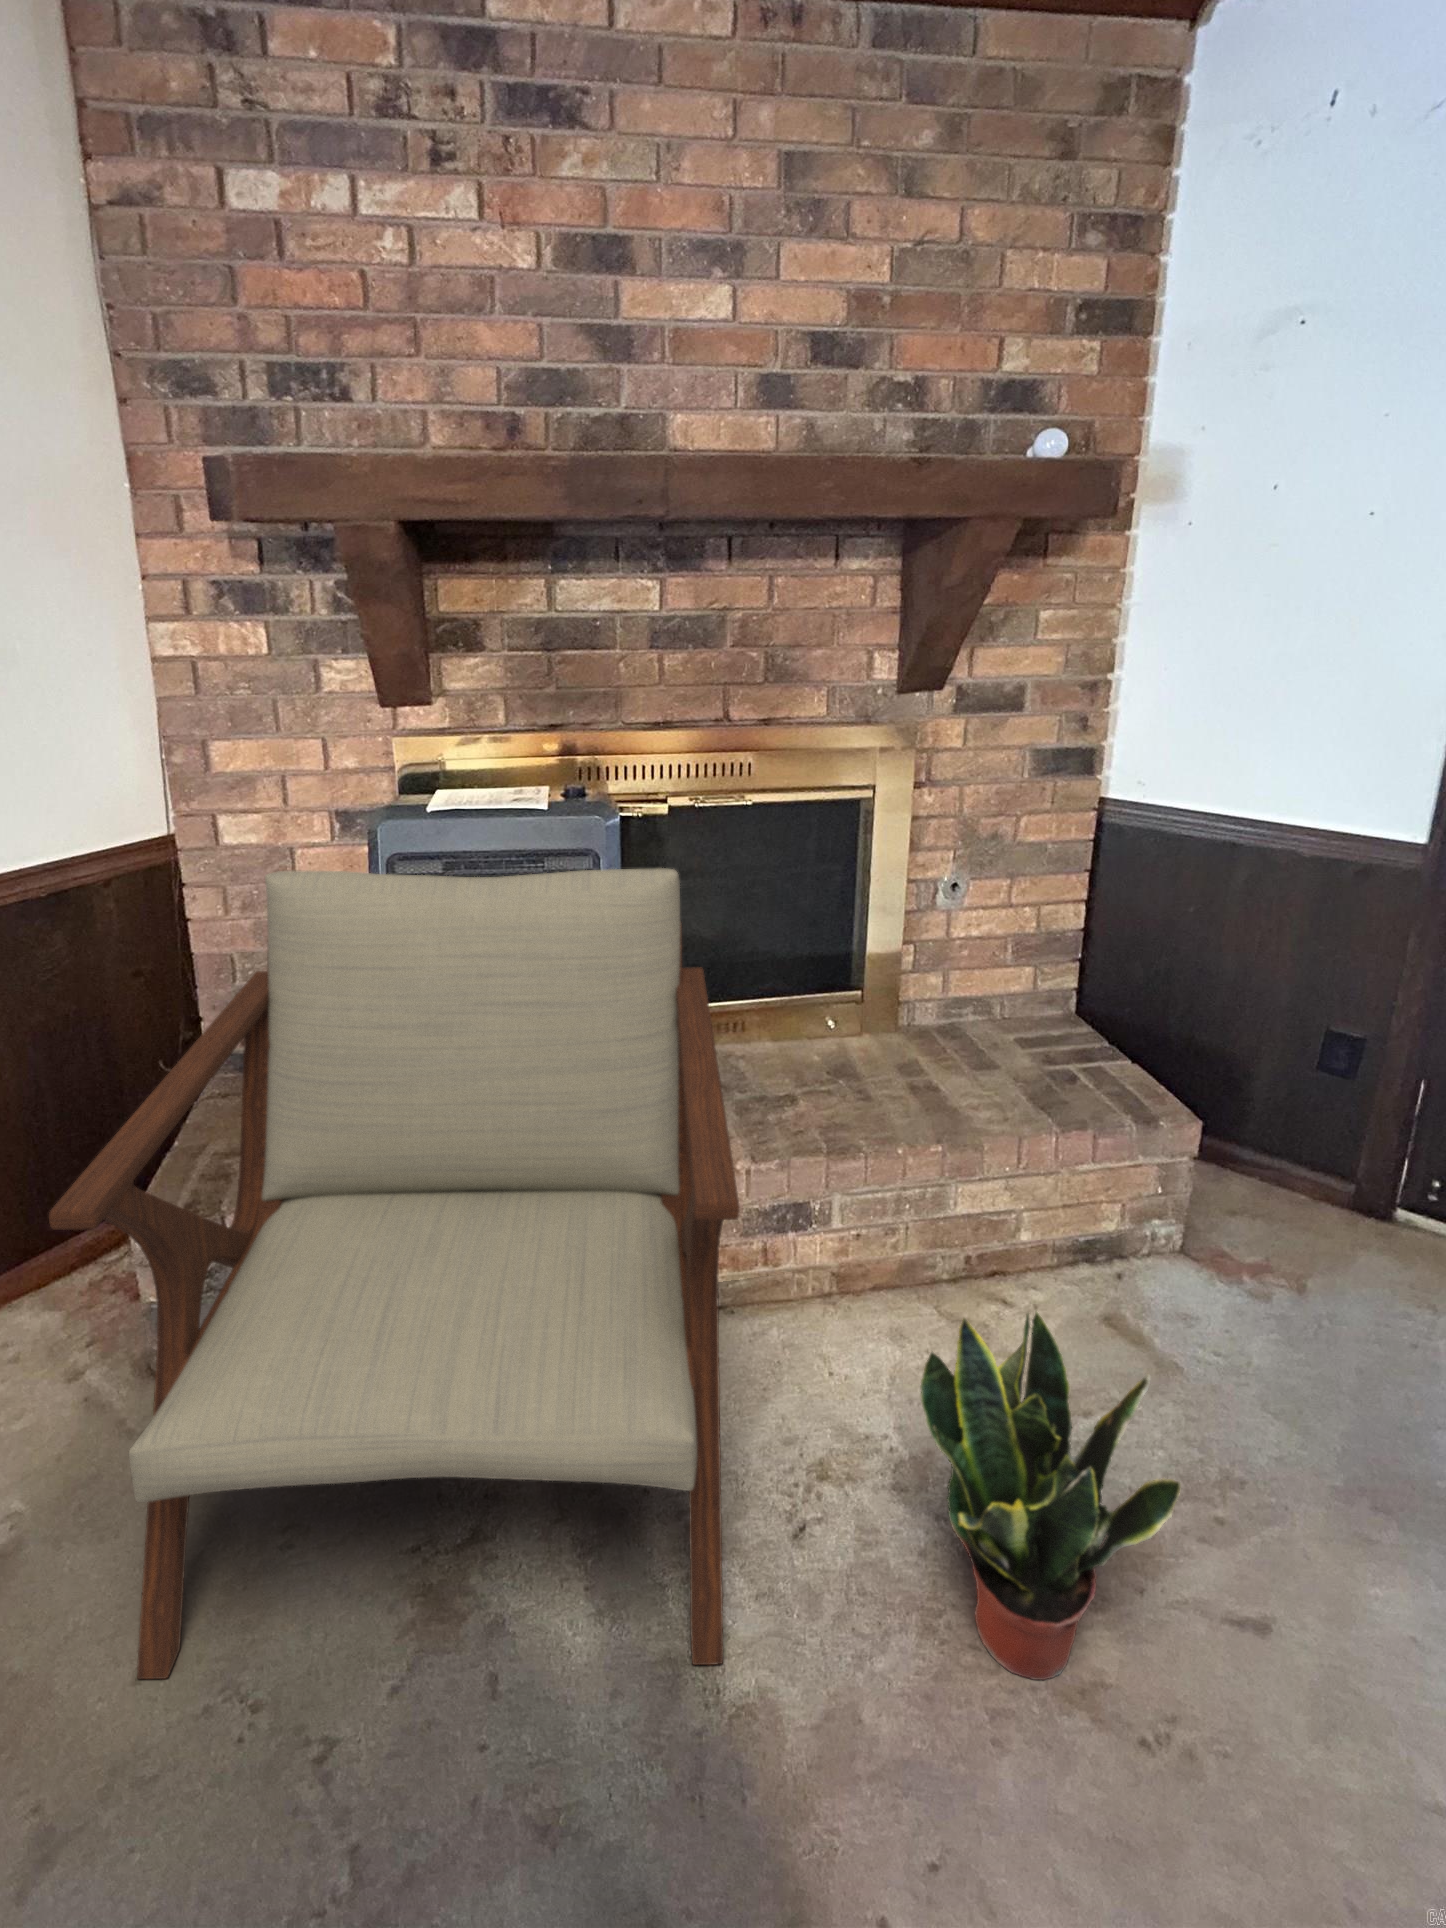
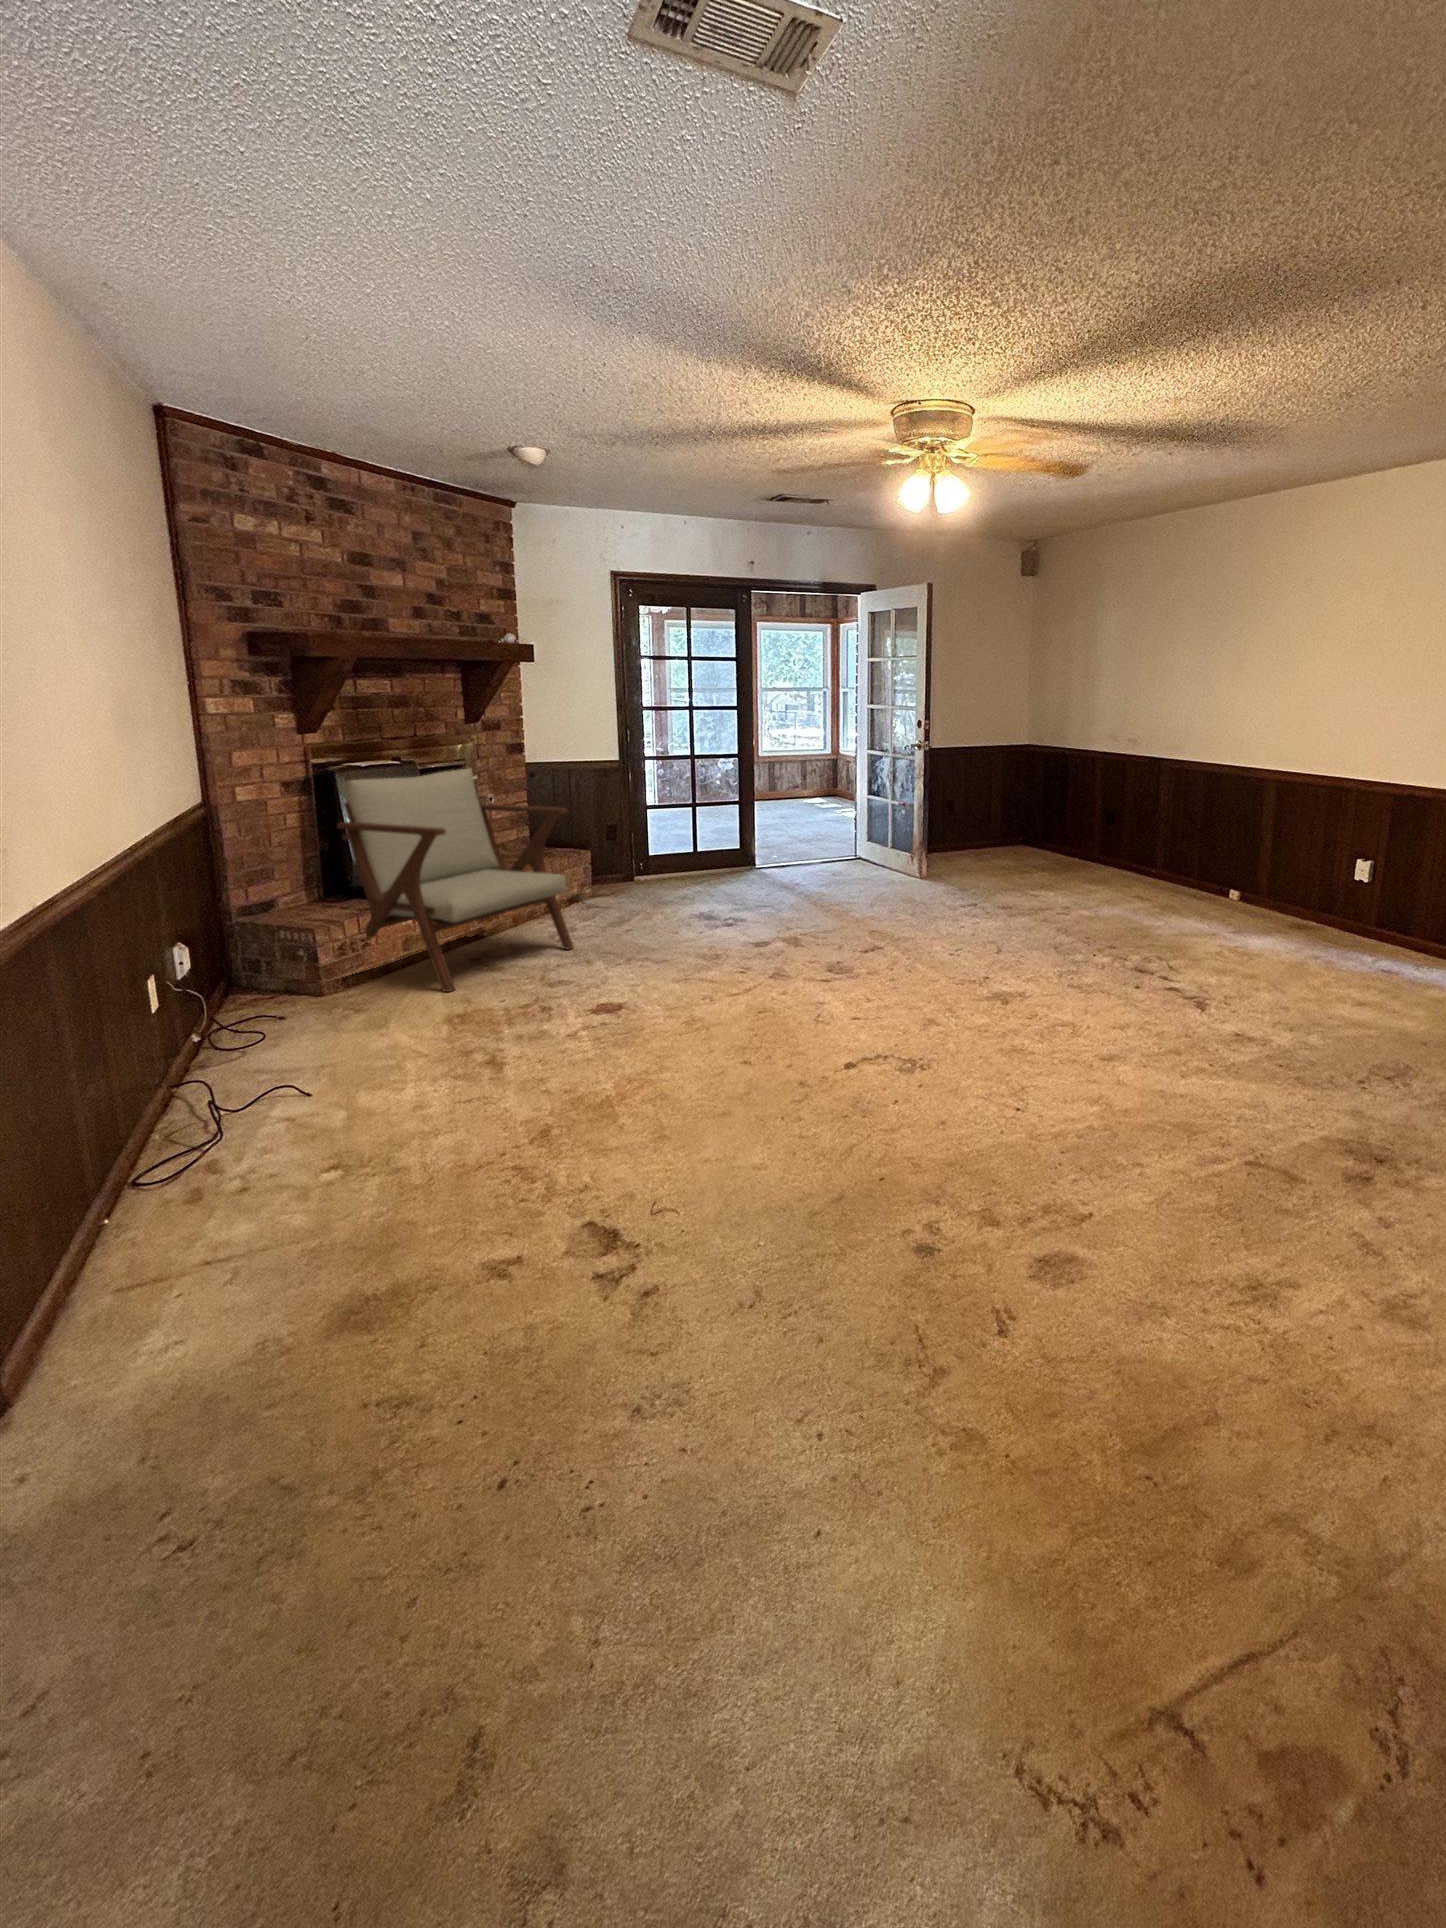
potted plant: present [920,1312,1181,1680] -> none [588,845,647,932]

